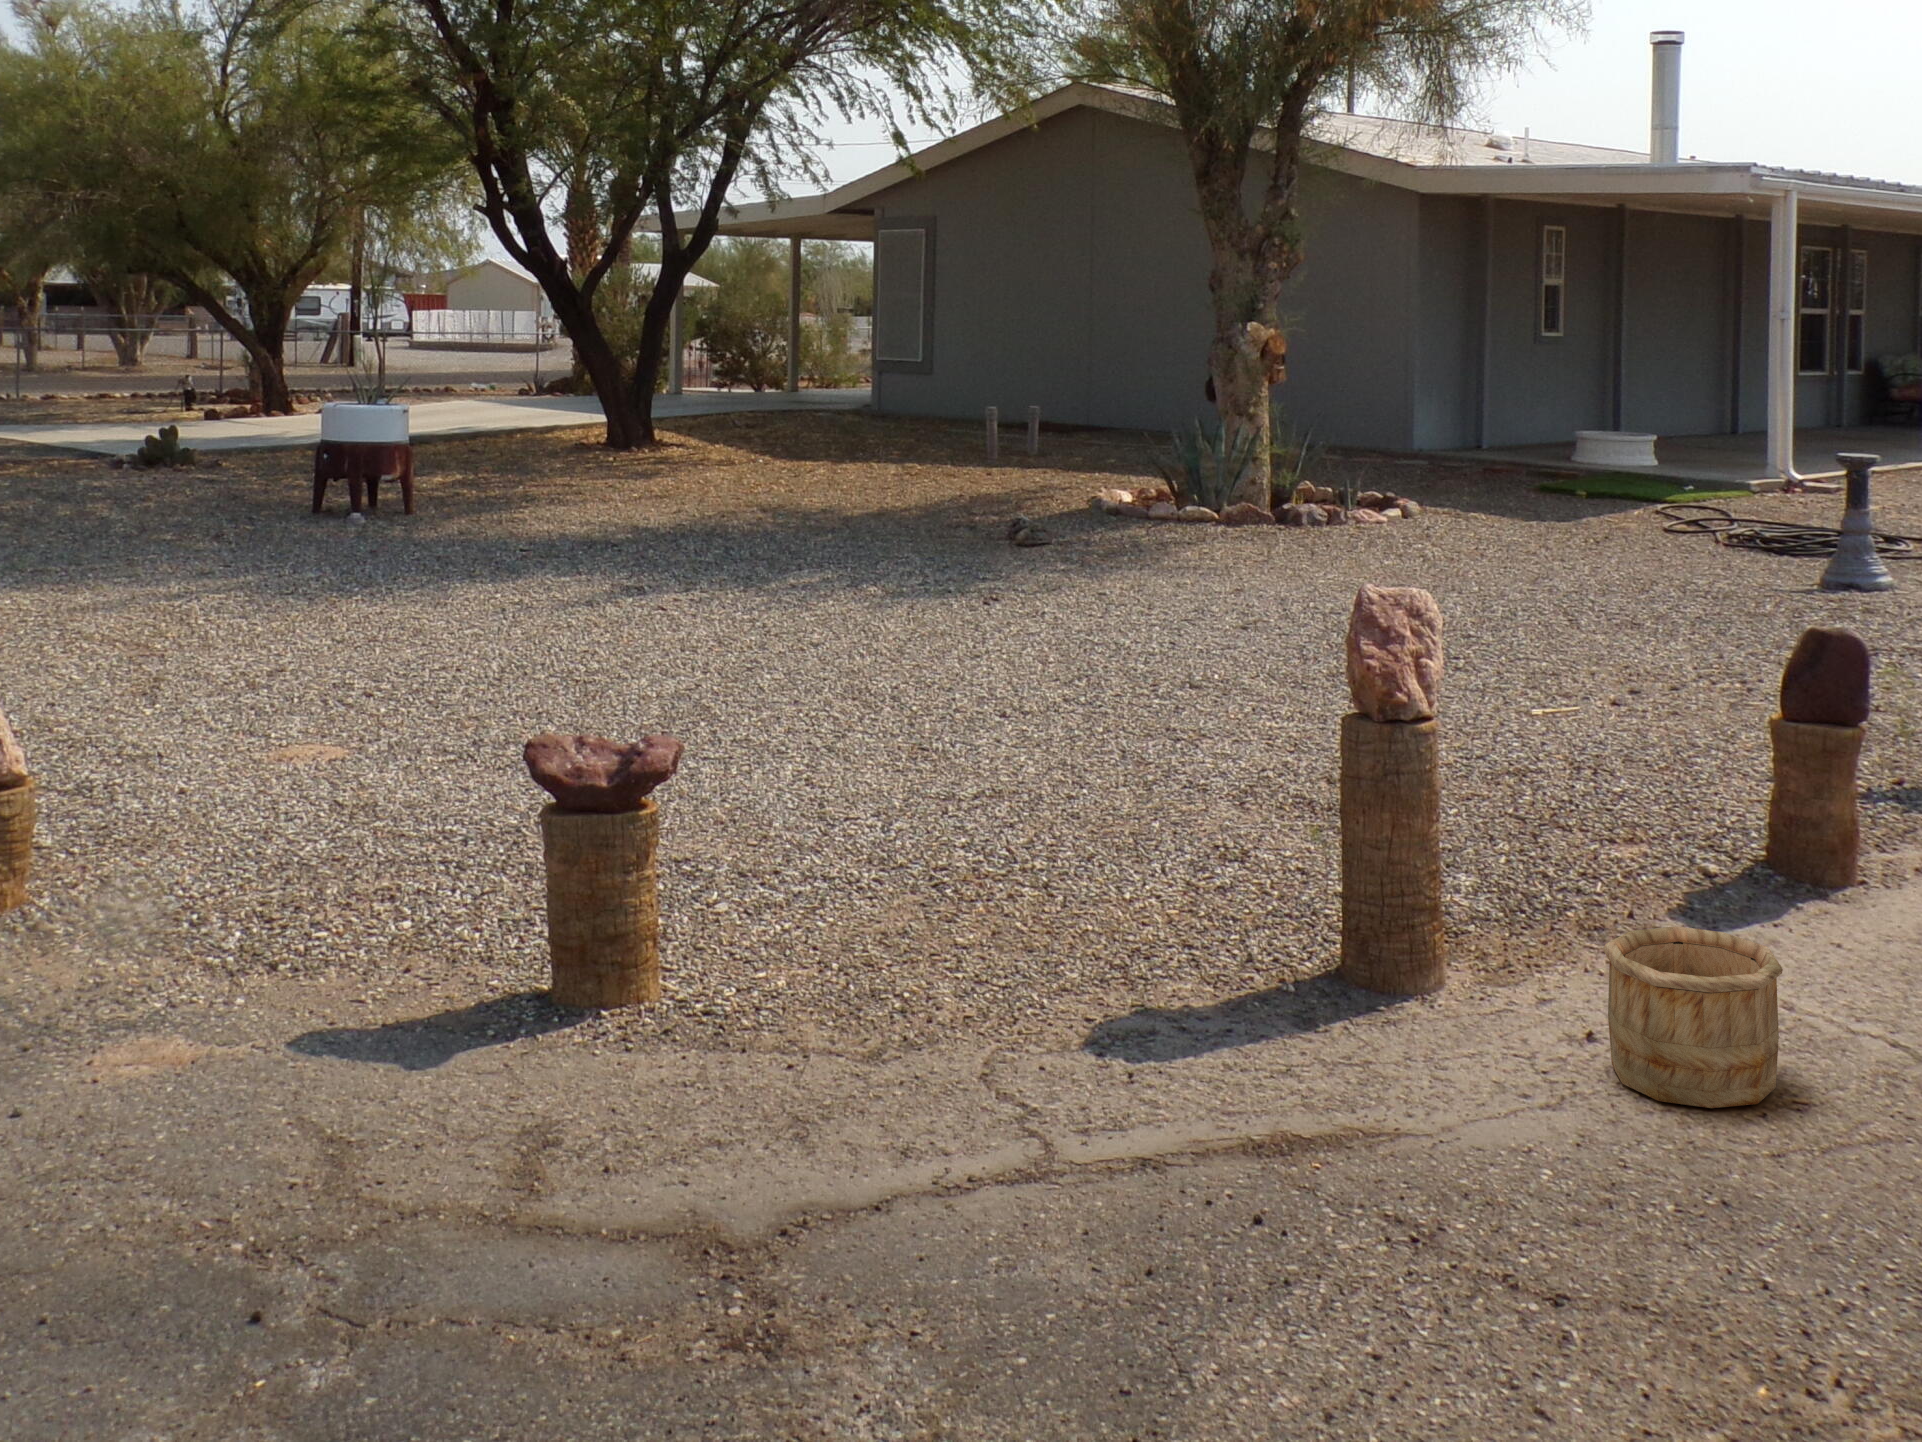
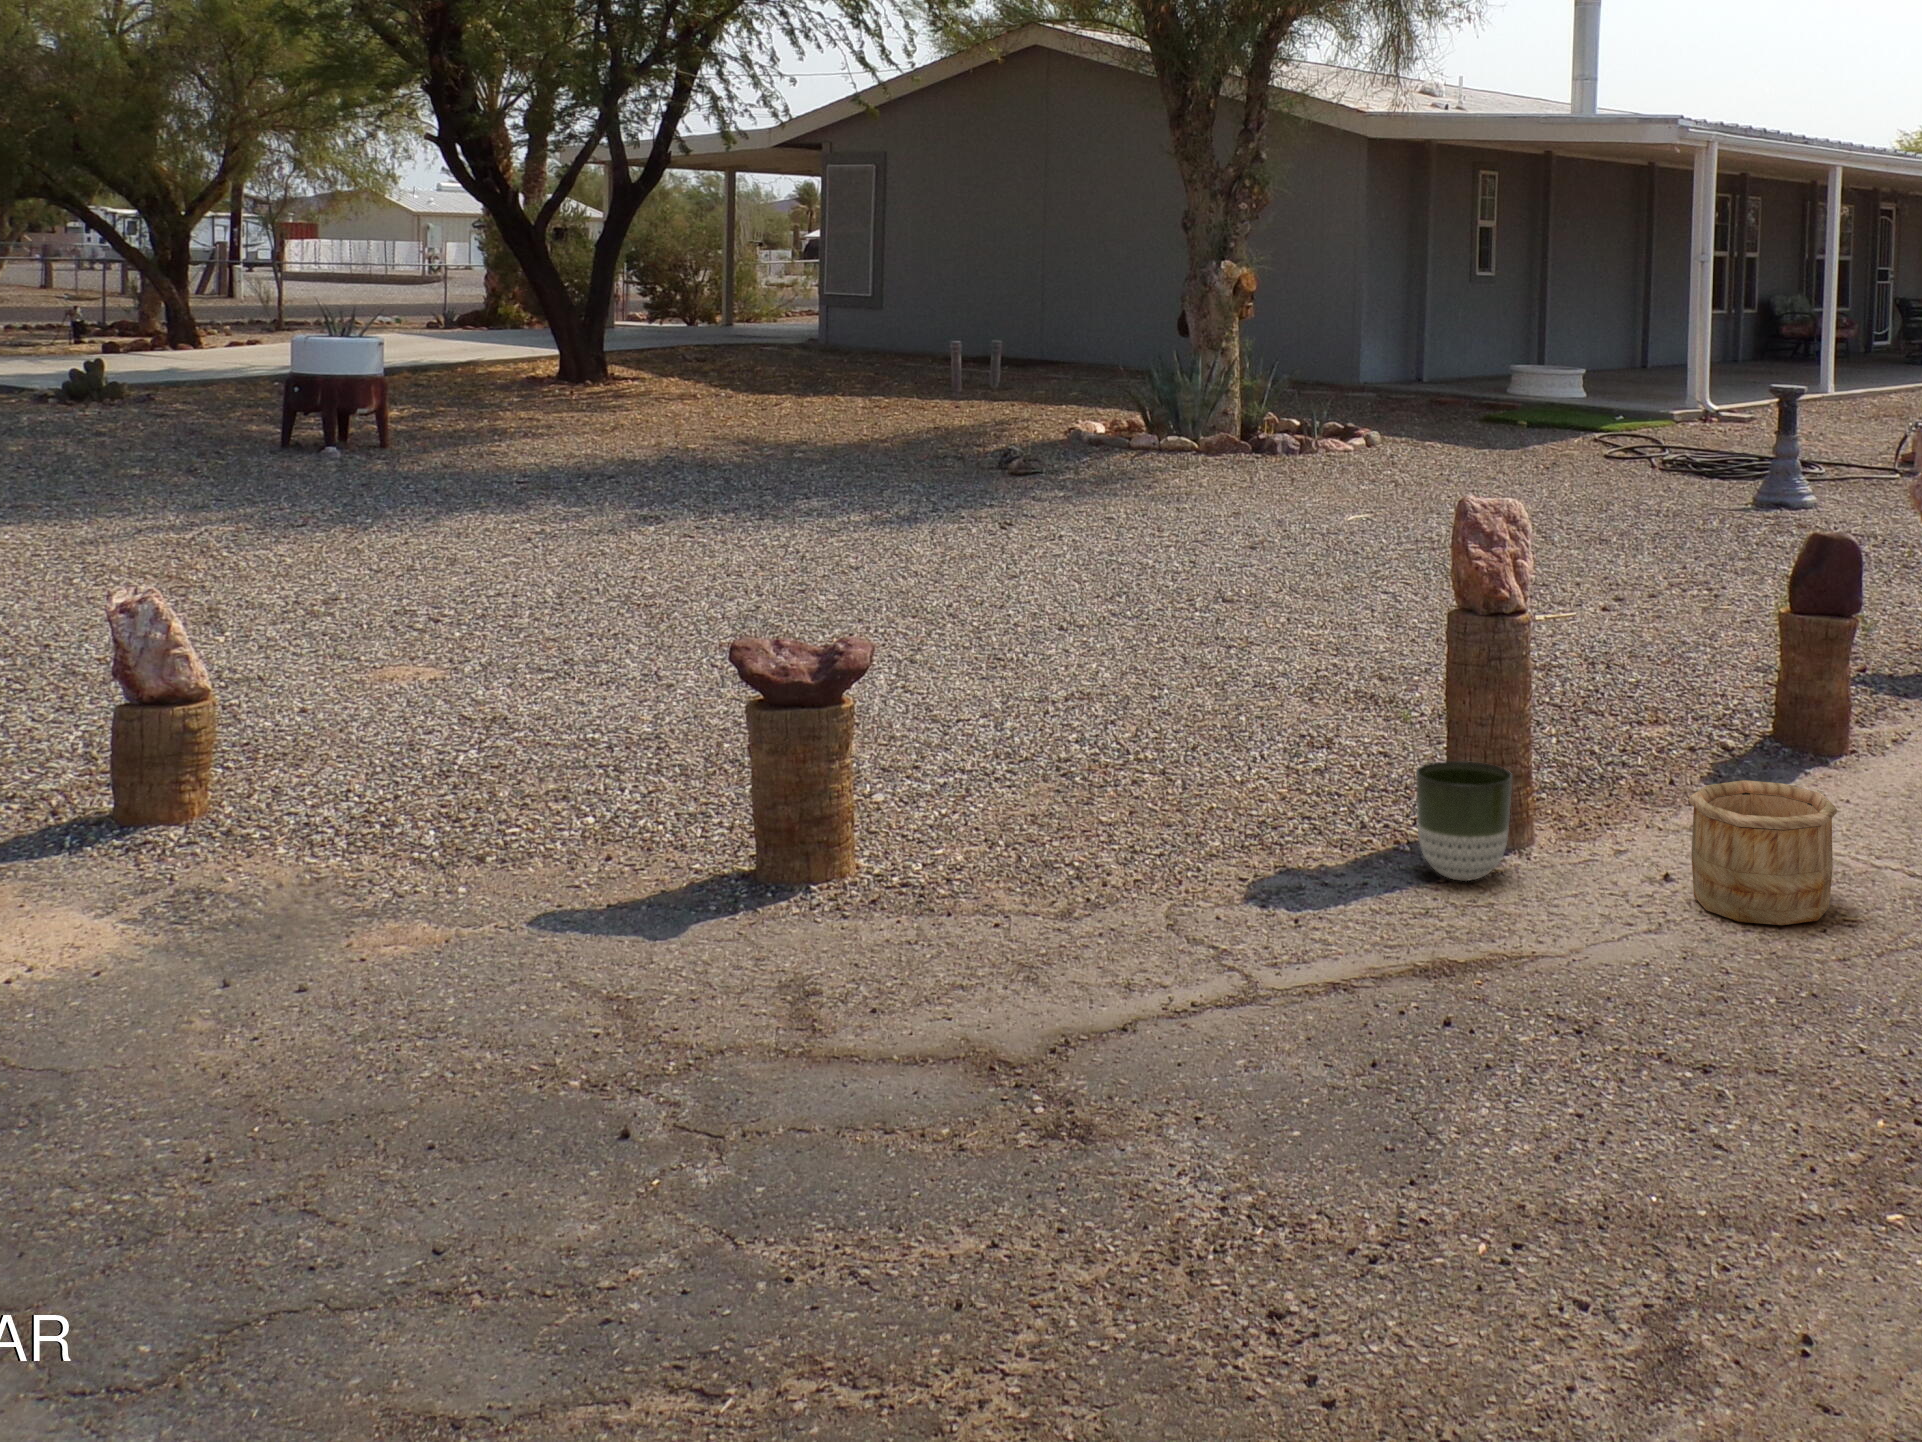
planter: none [1285,890,1398,1033] -> present [1416,761,1512,881]

